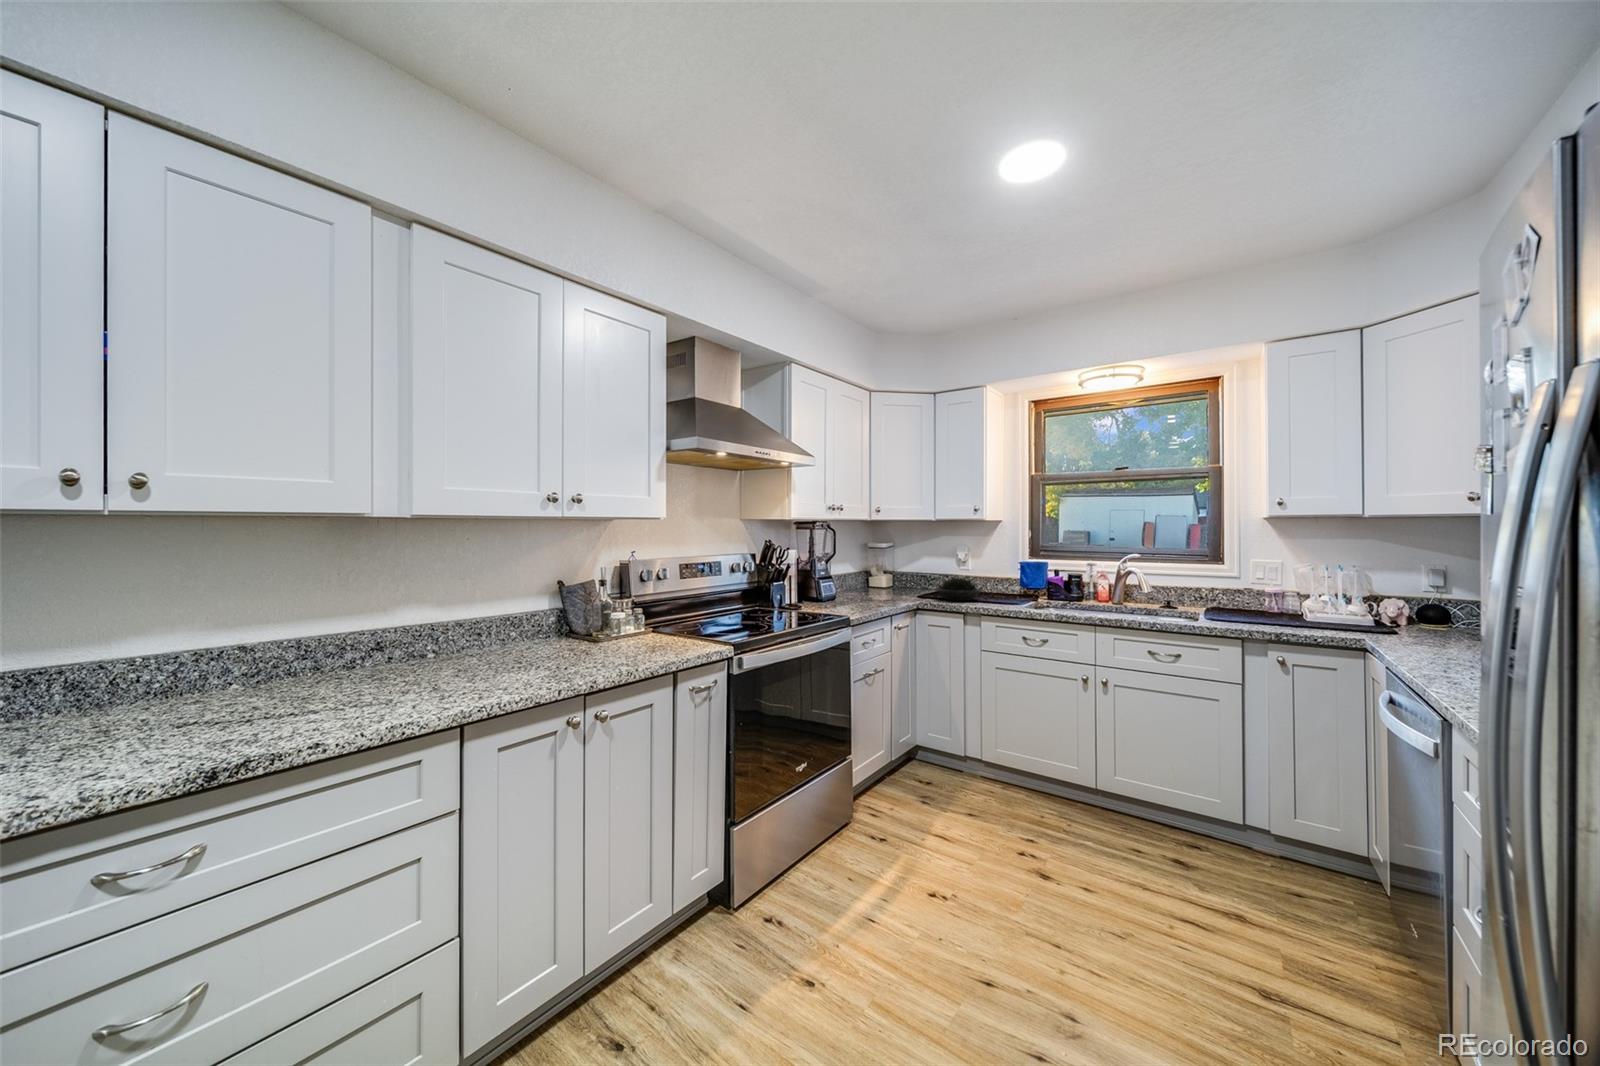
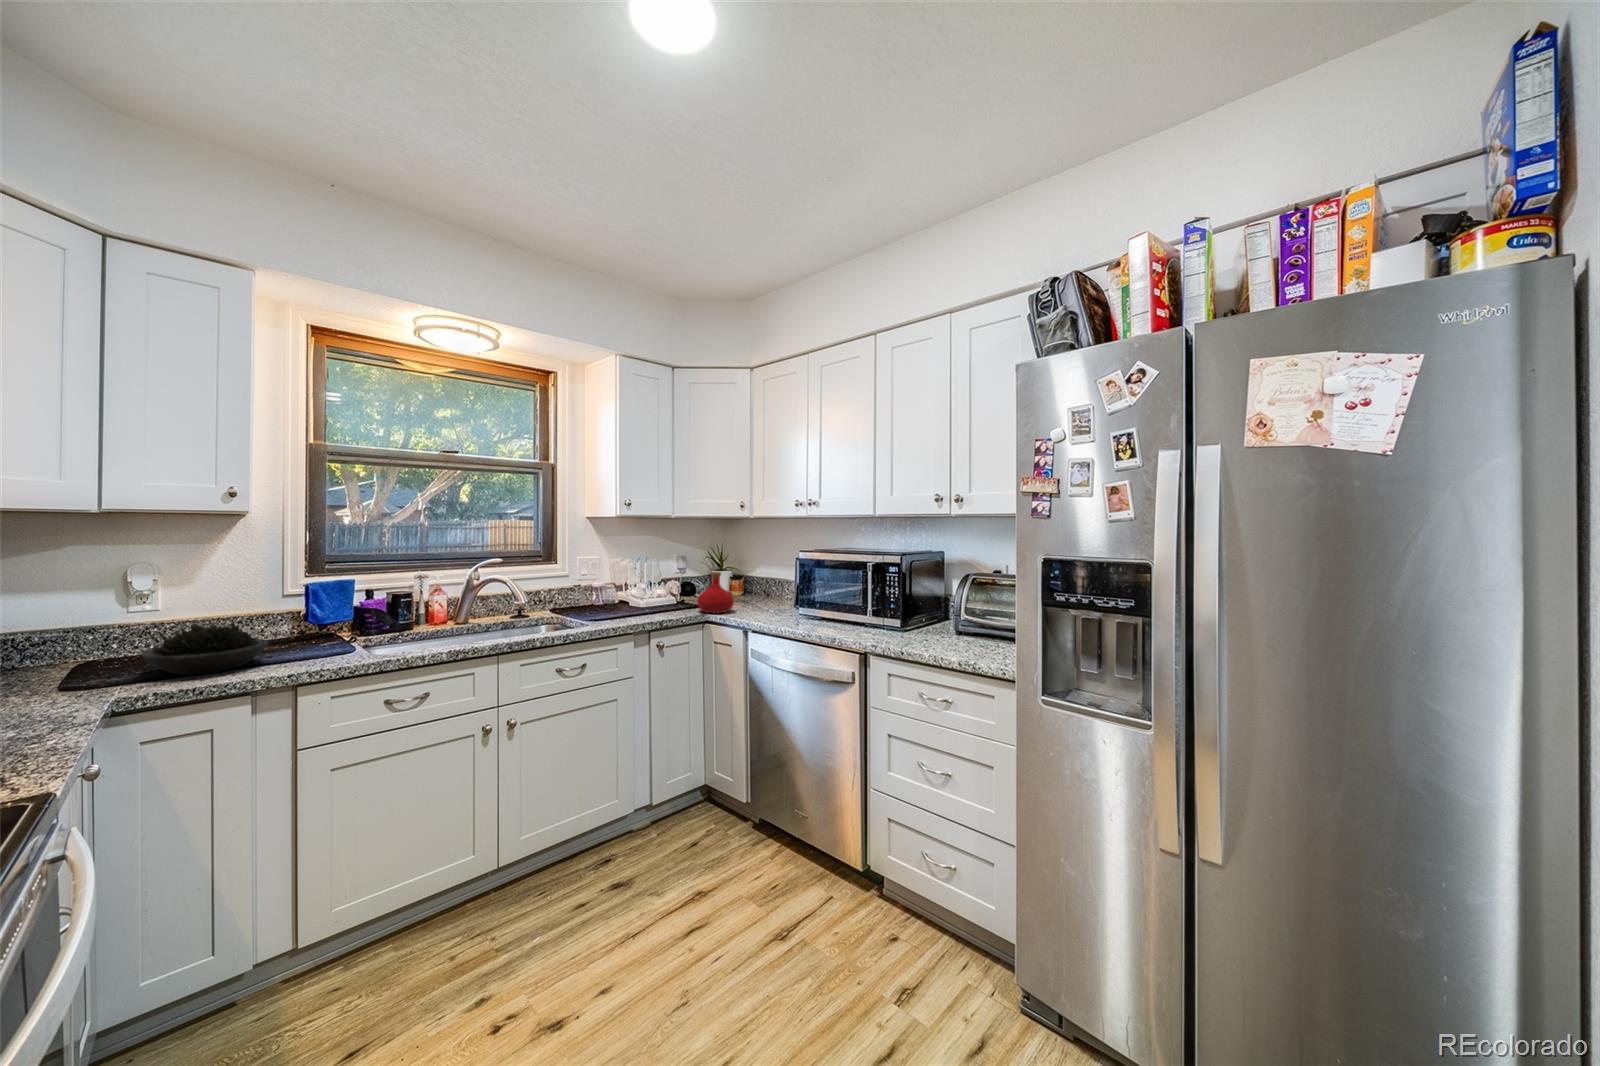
bottle: none [1365,581,1436,638] -> present [697,572,734,613]

